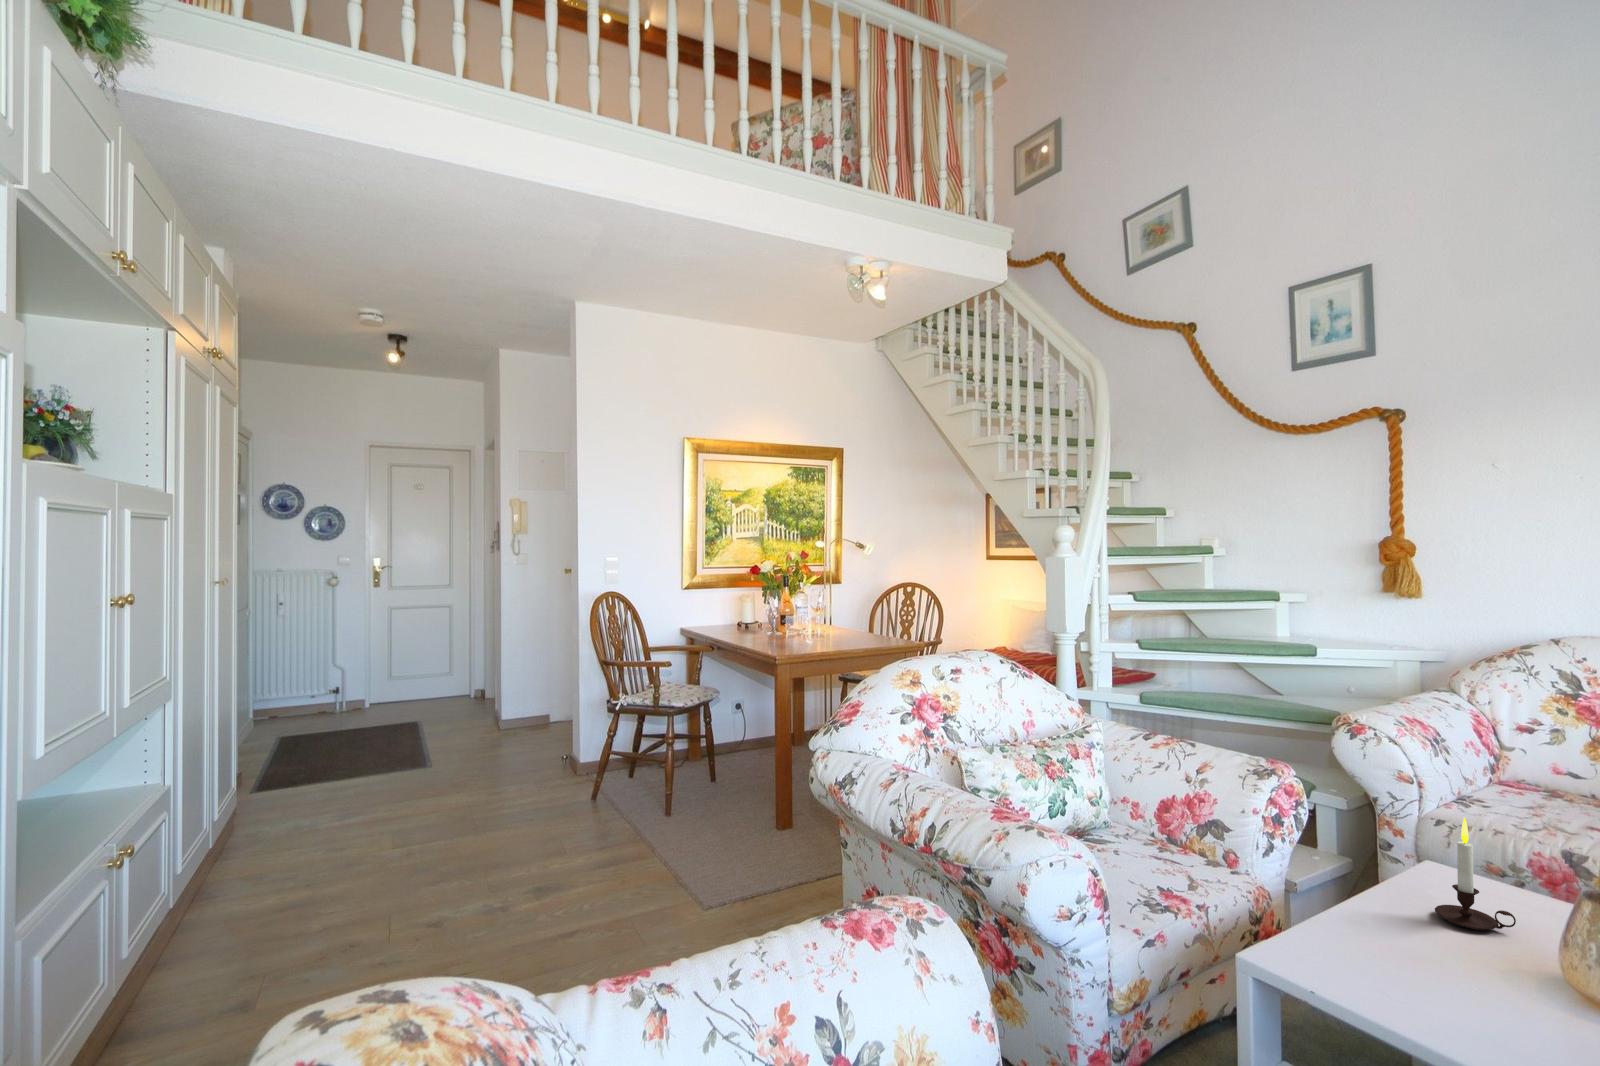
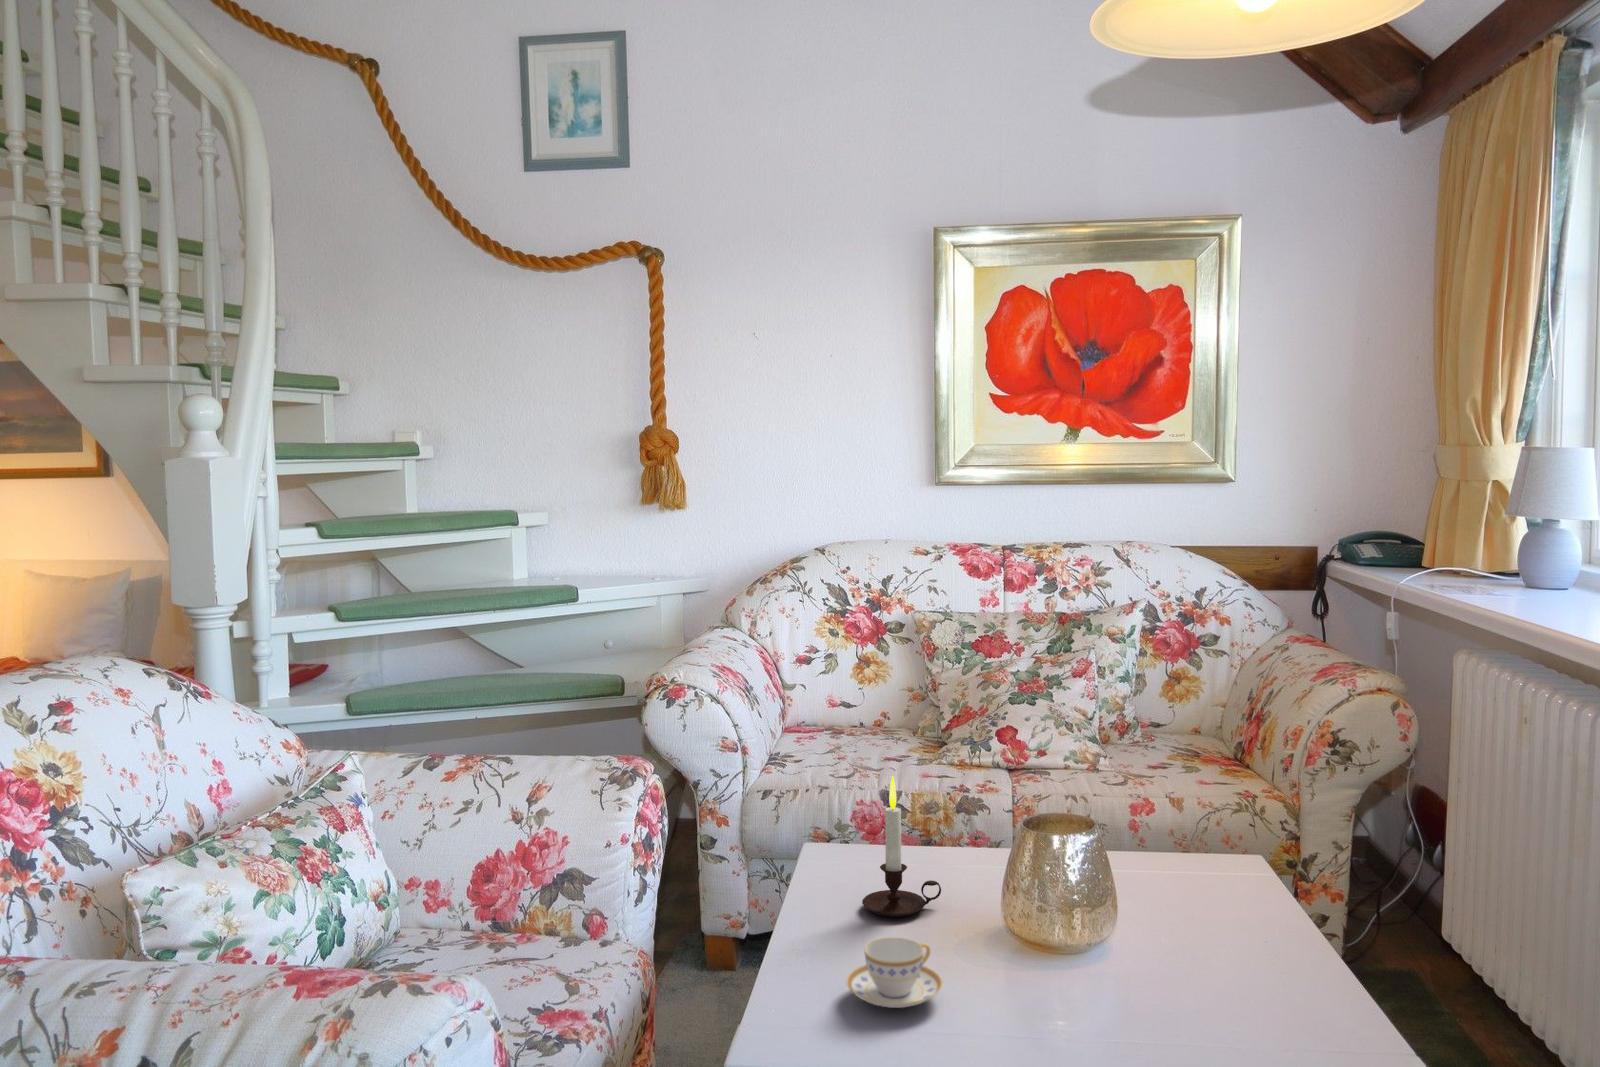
teacup: none [1365,923,1454,979] -> present [846,938,943,1008]

